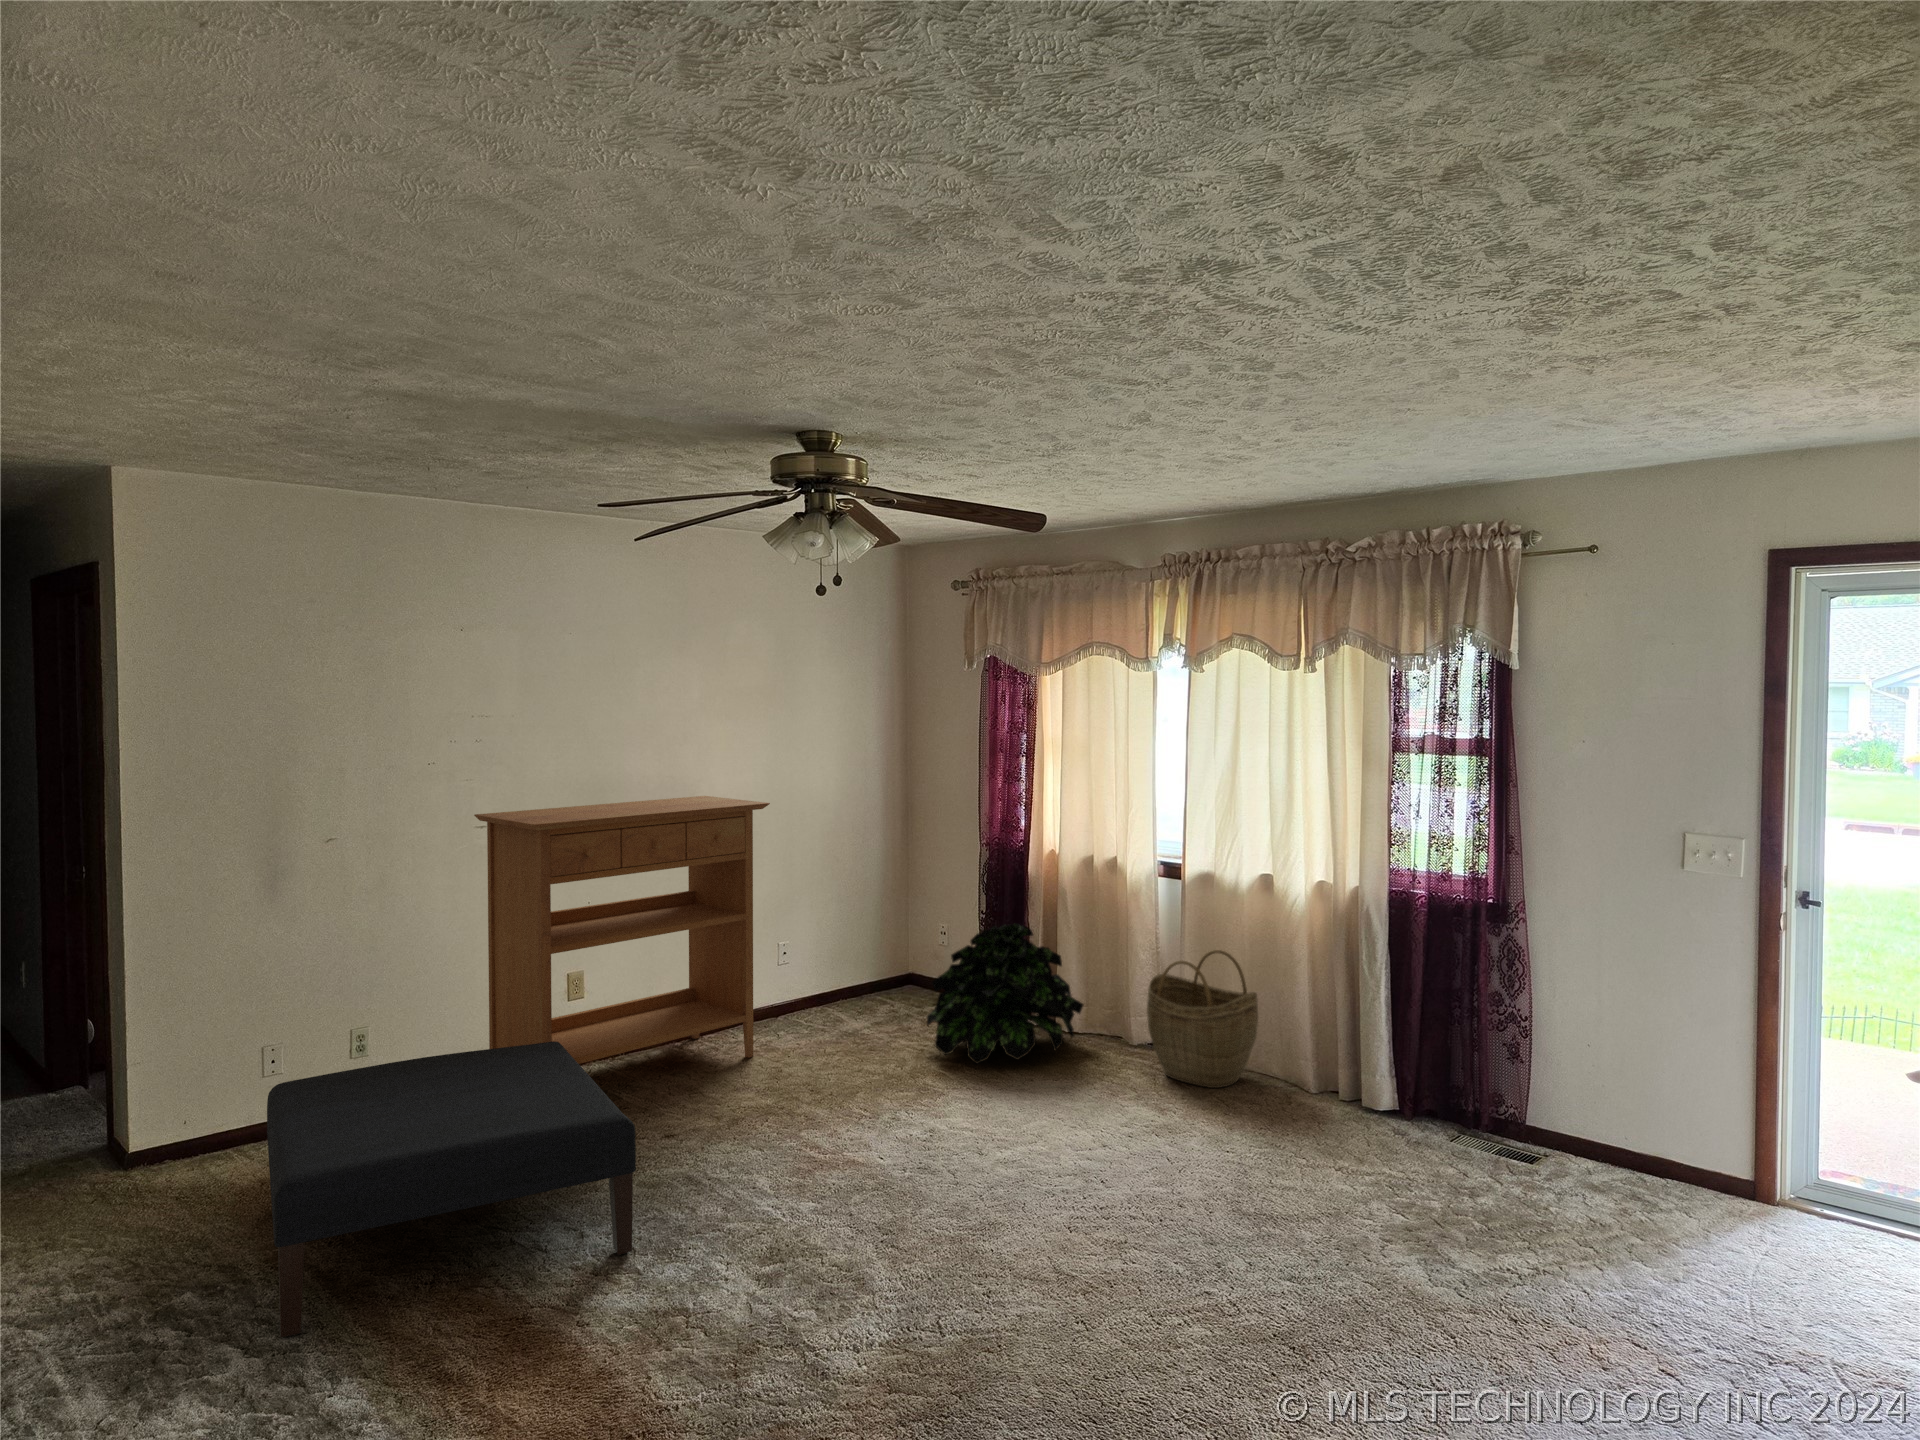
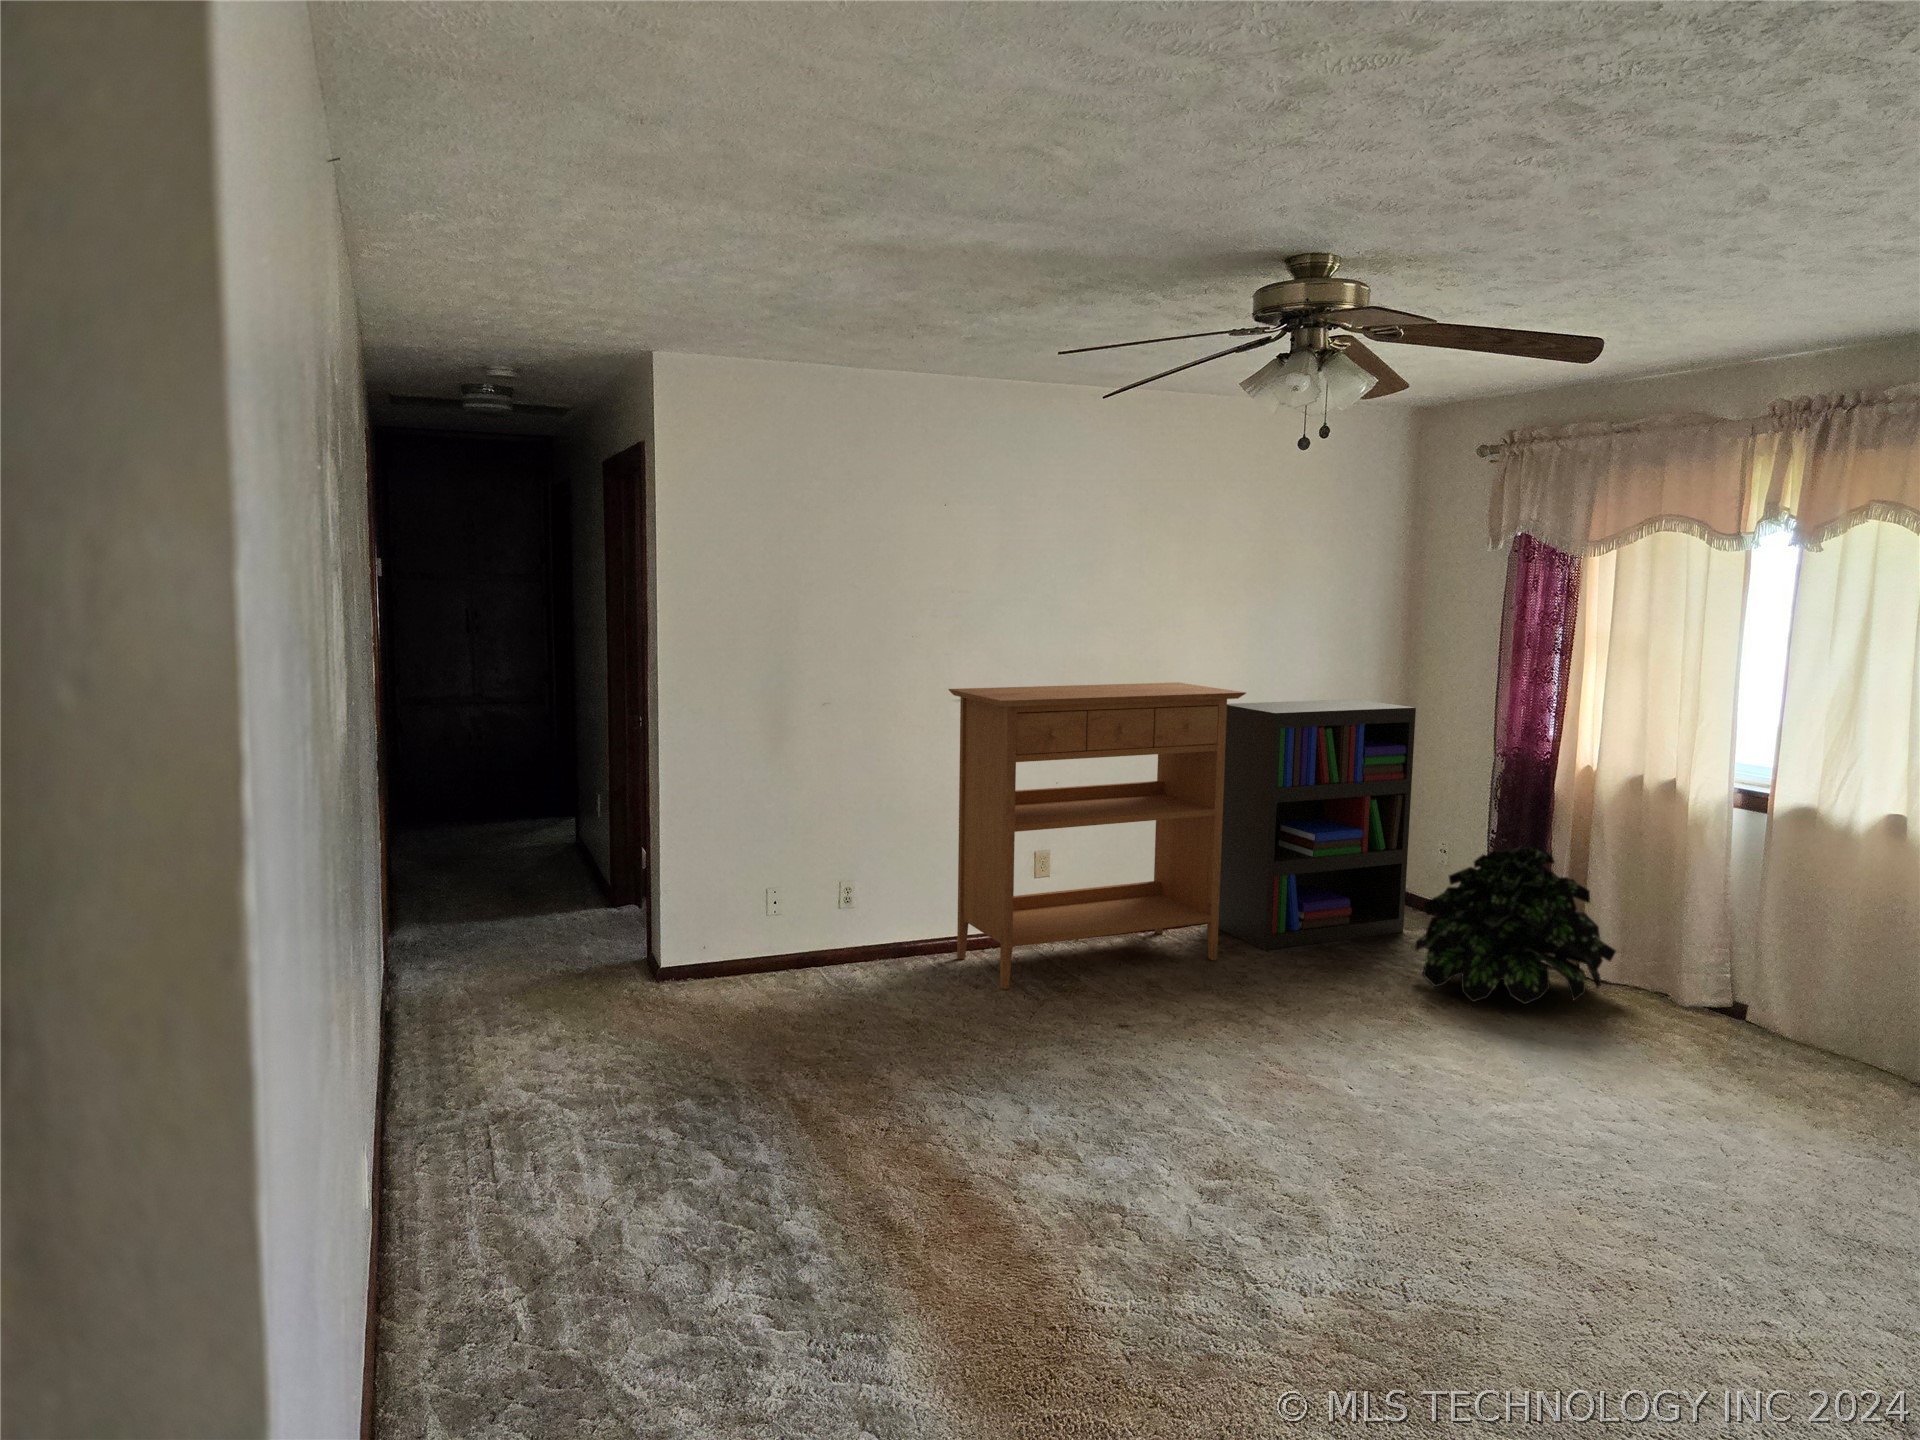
bookshelf: none [746,803,916,1042] -> present [1218,699,1416,950]
woven basket: present [1147,950,1258,1088] -> none [1704,905,1870,1076]
ottoman: present [267,1041,636,1337] -> none [752,918,1081,1155]

